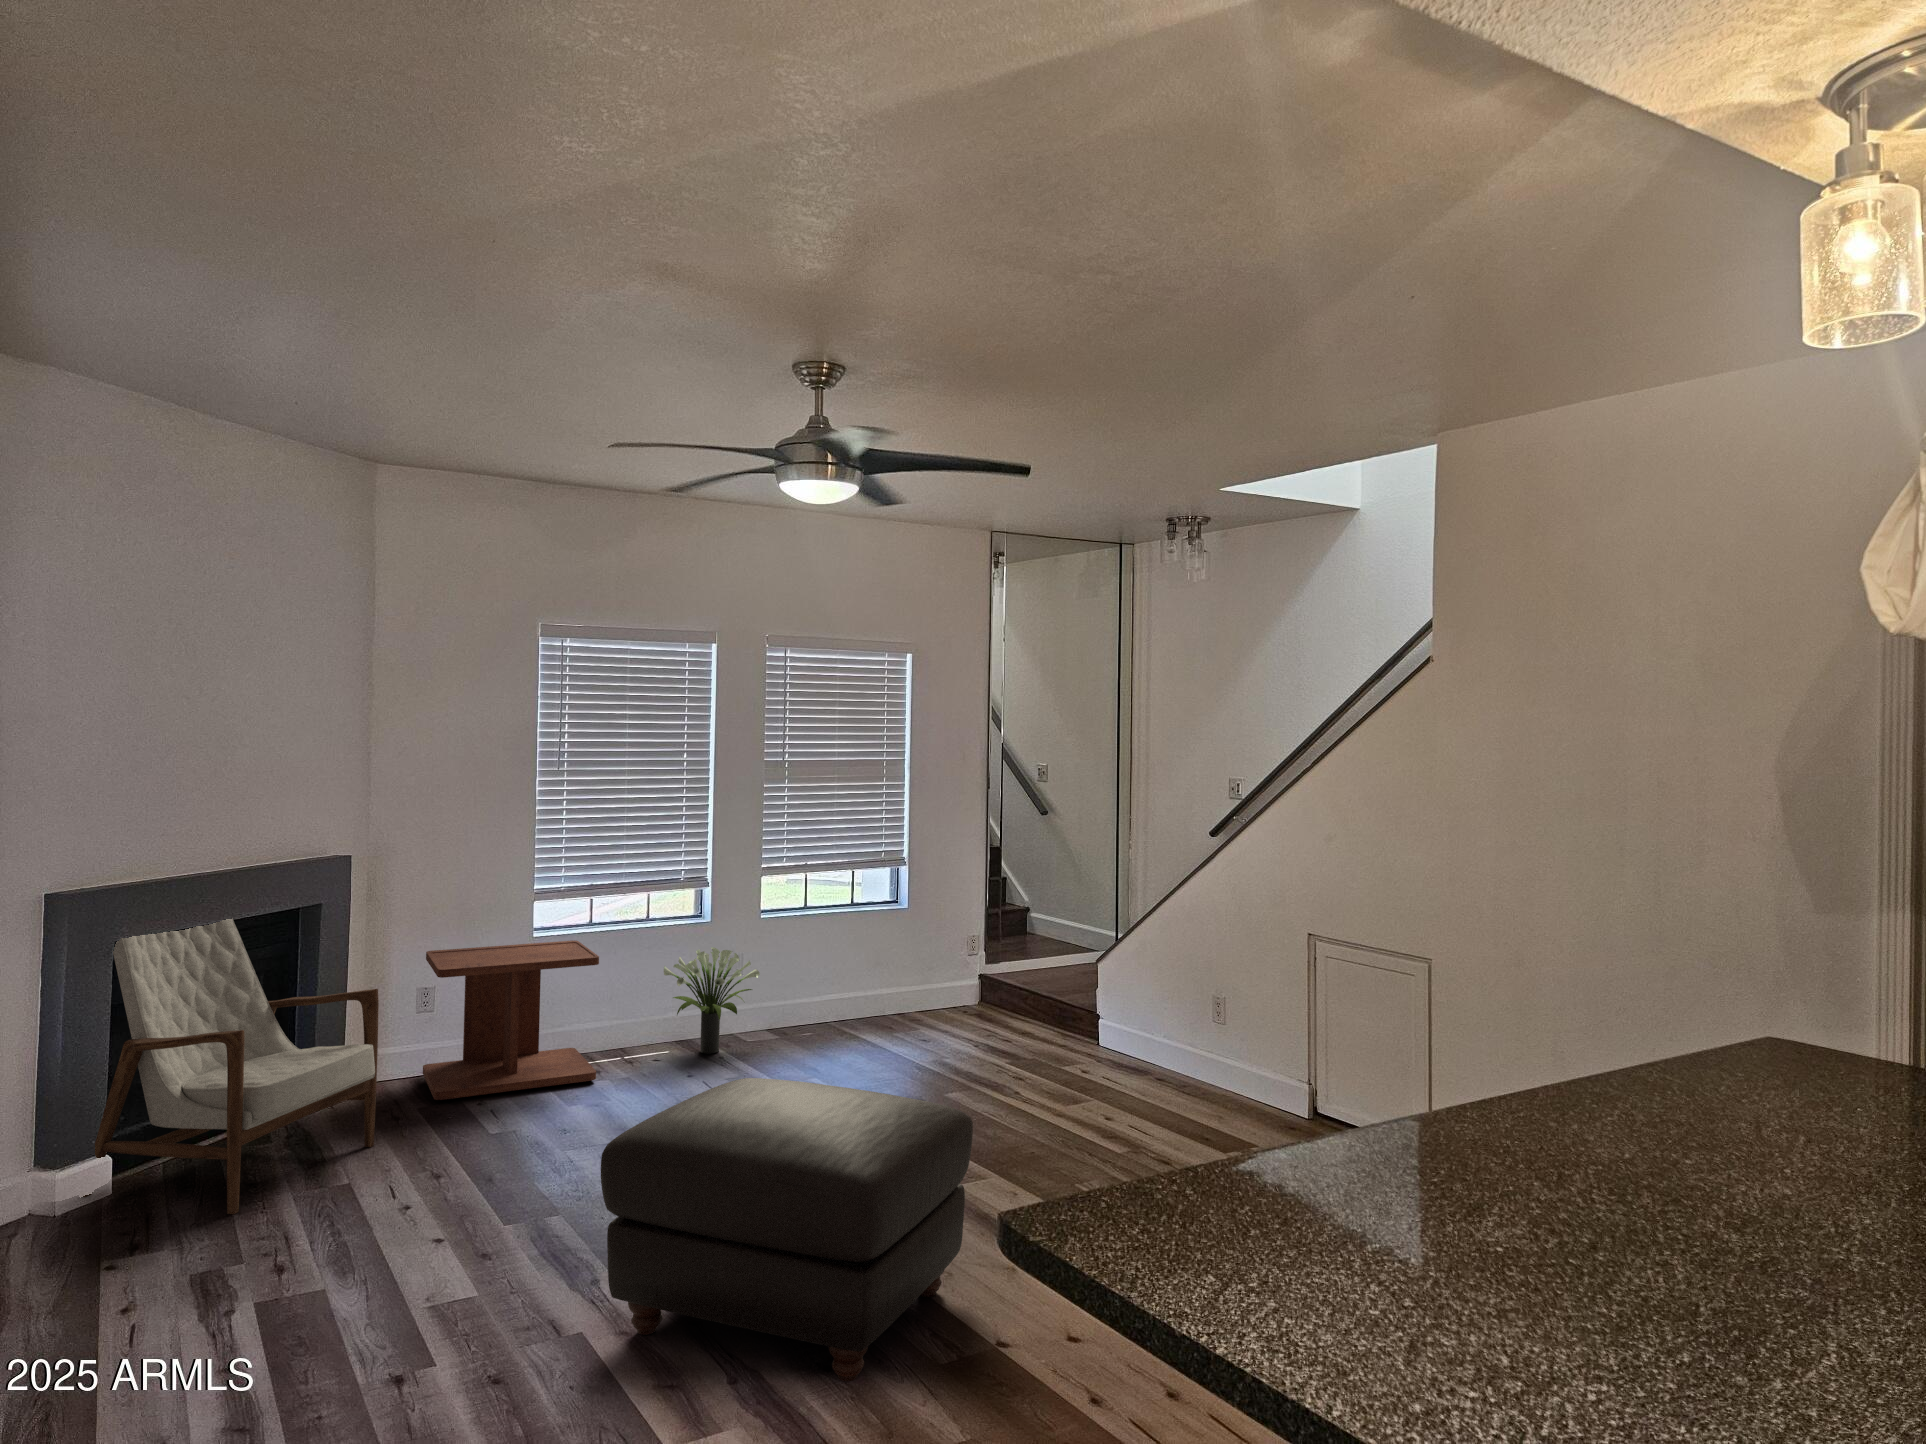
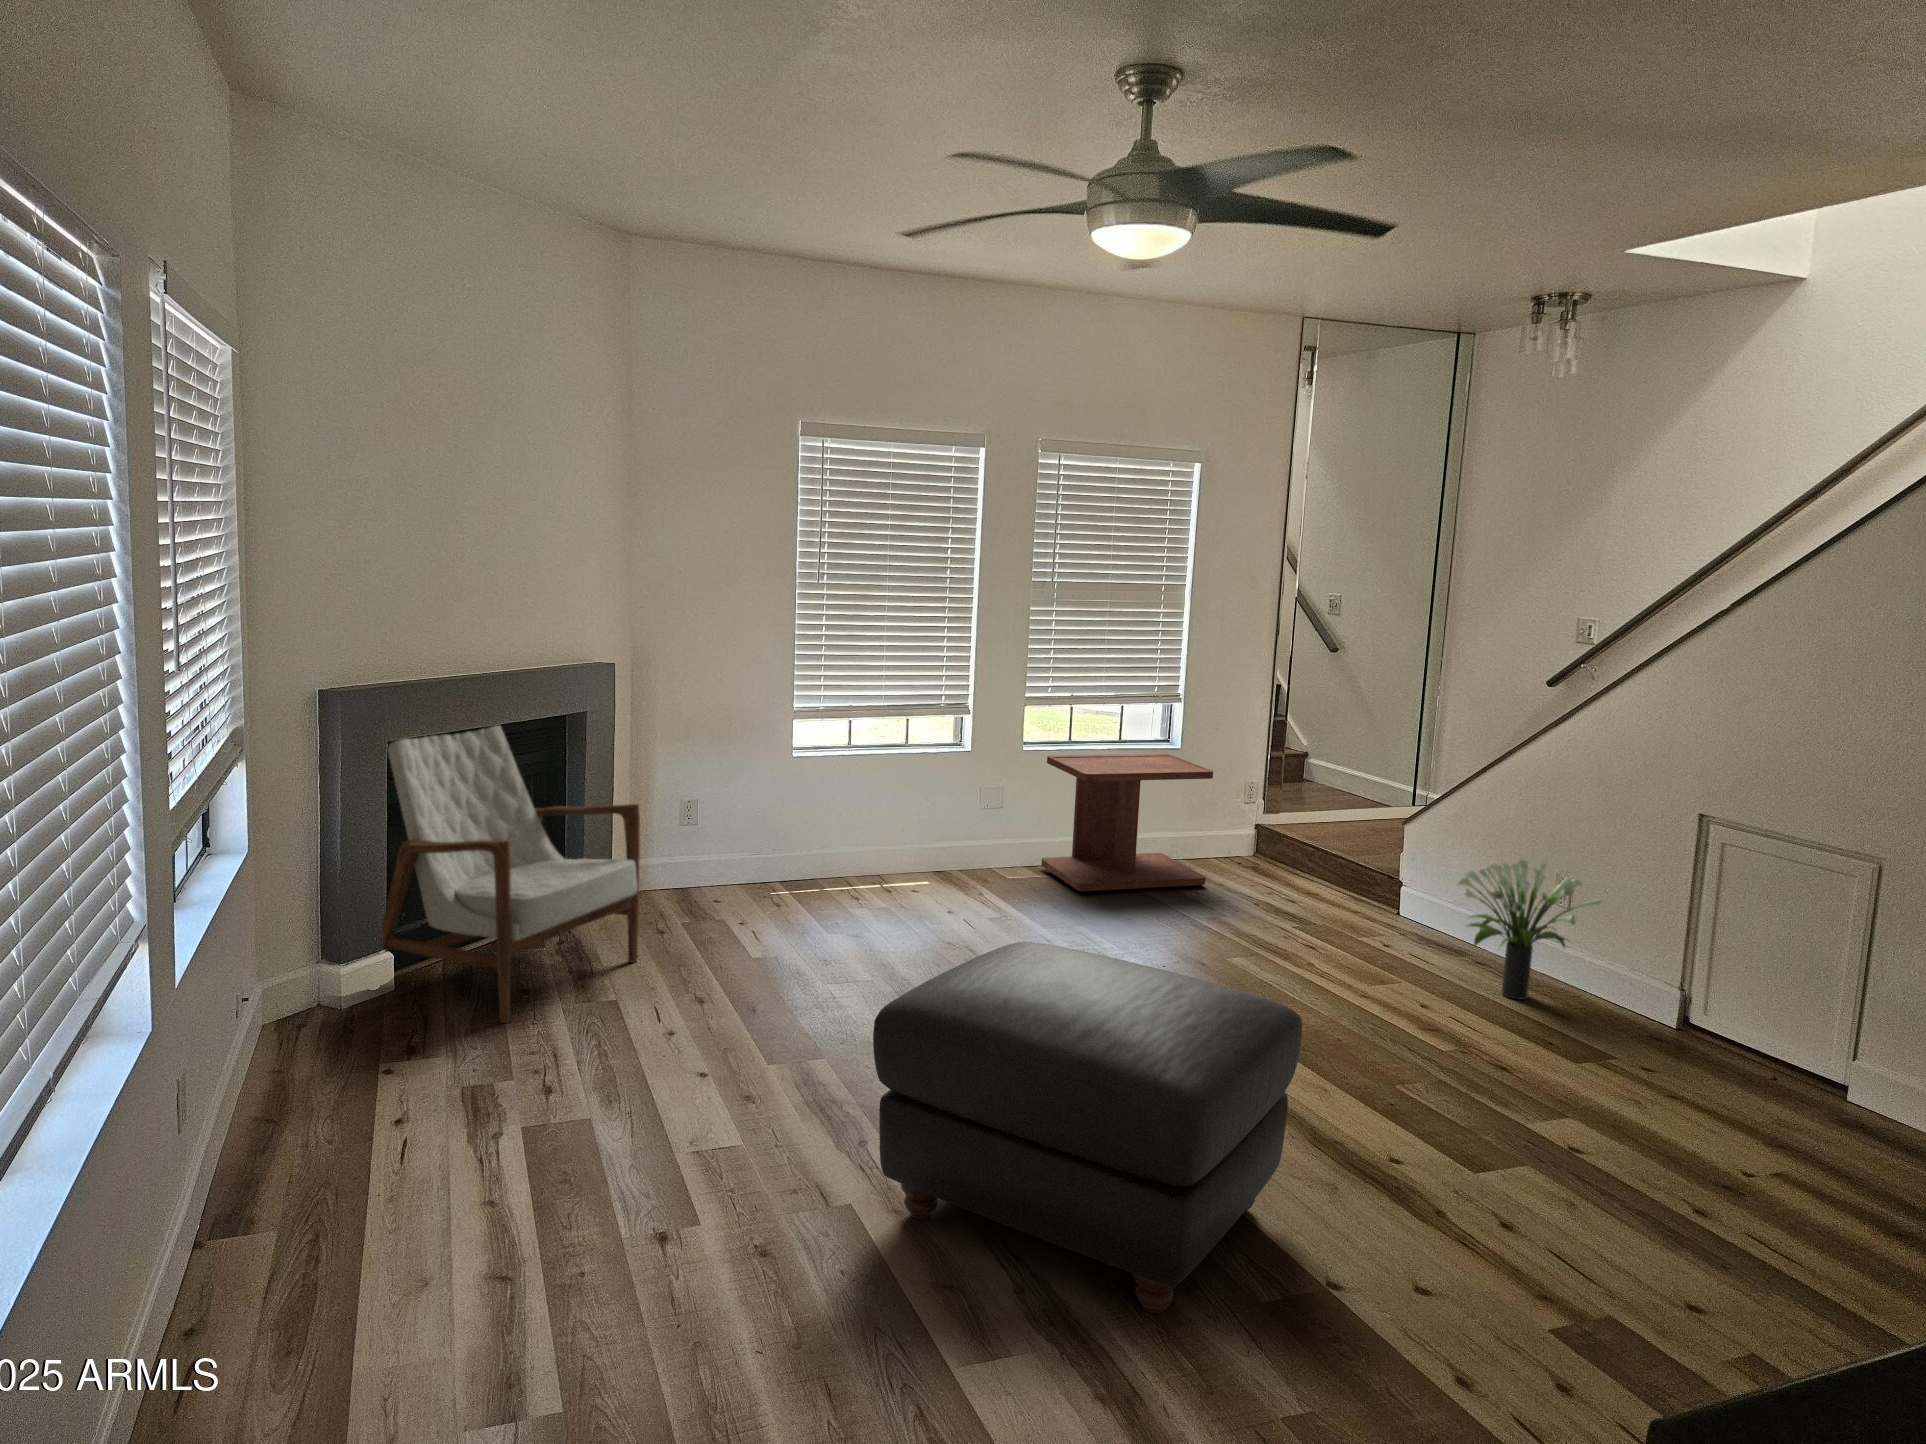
side table: present [423,941,599,1100] -> present [1041,754,1213,891]
potted plant: present [664,947,760,1054] -> present [1458,860,1601,1000]

